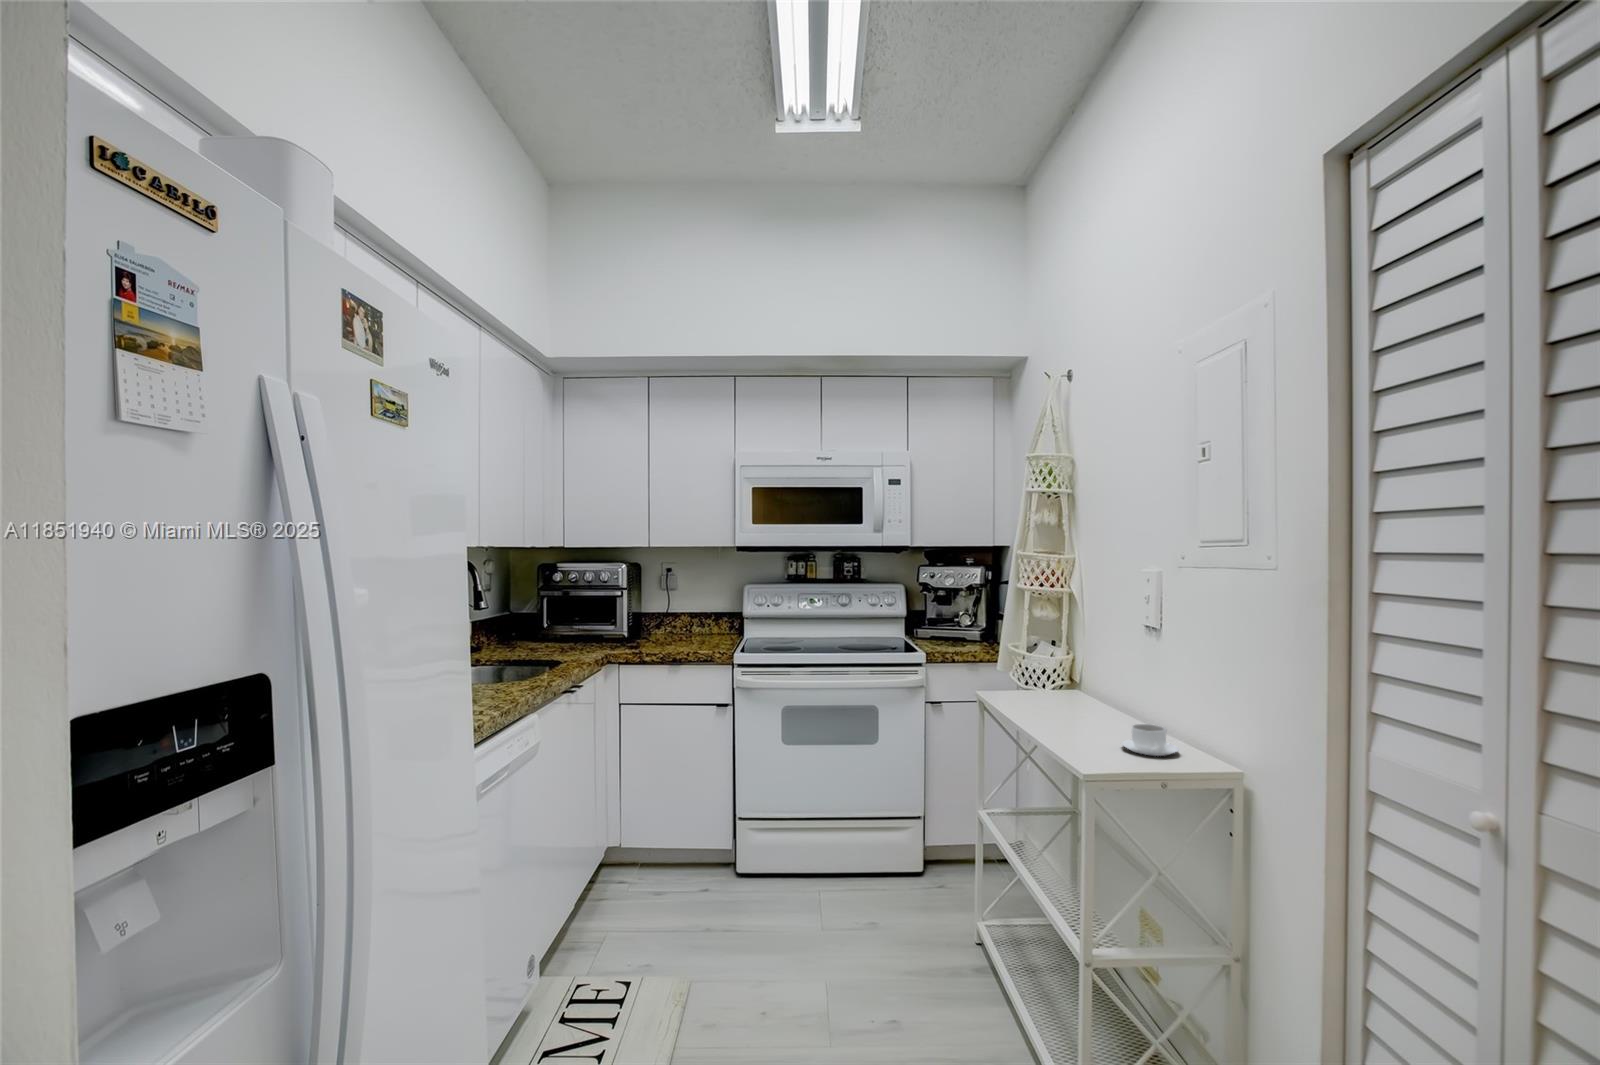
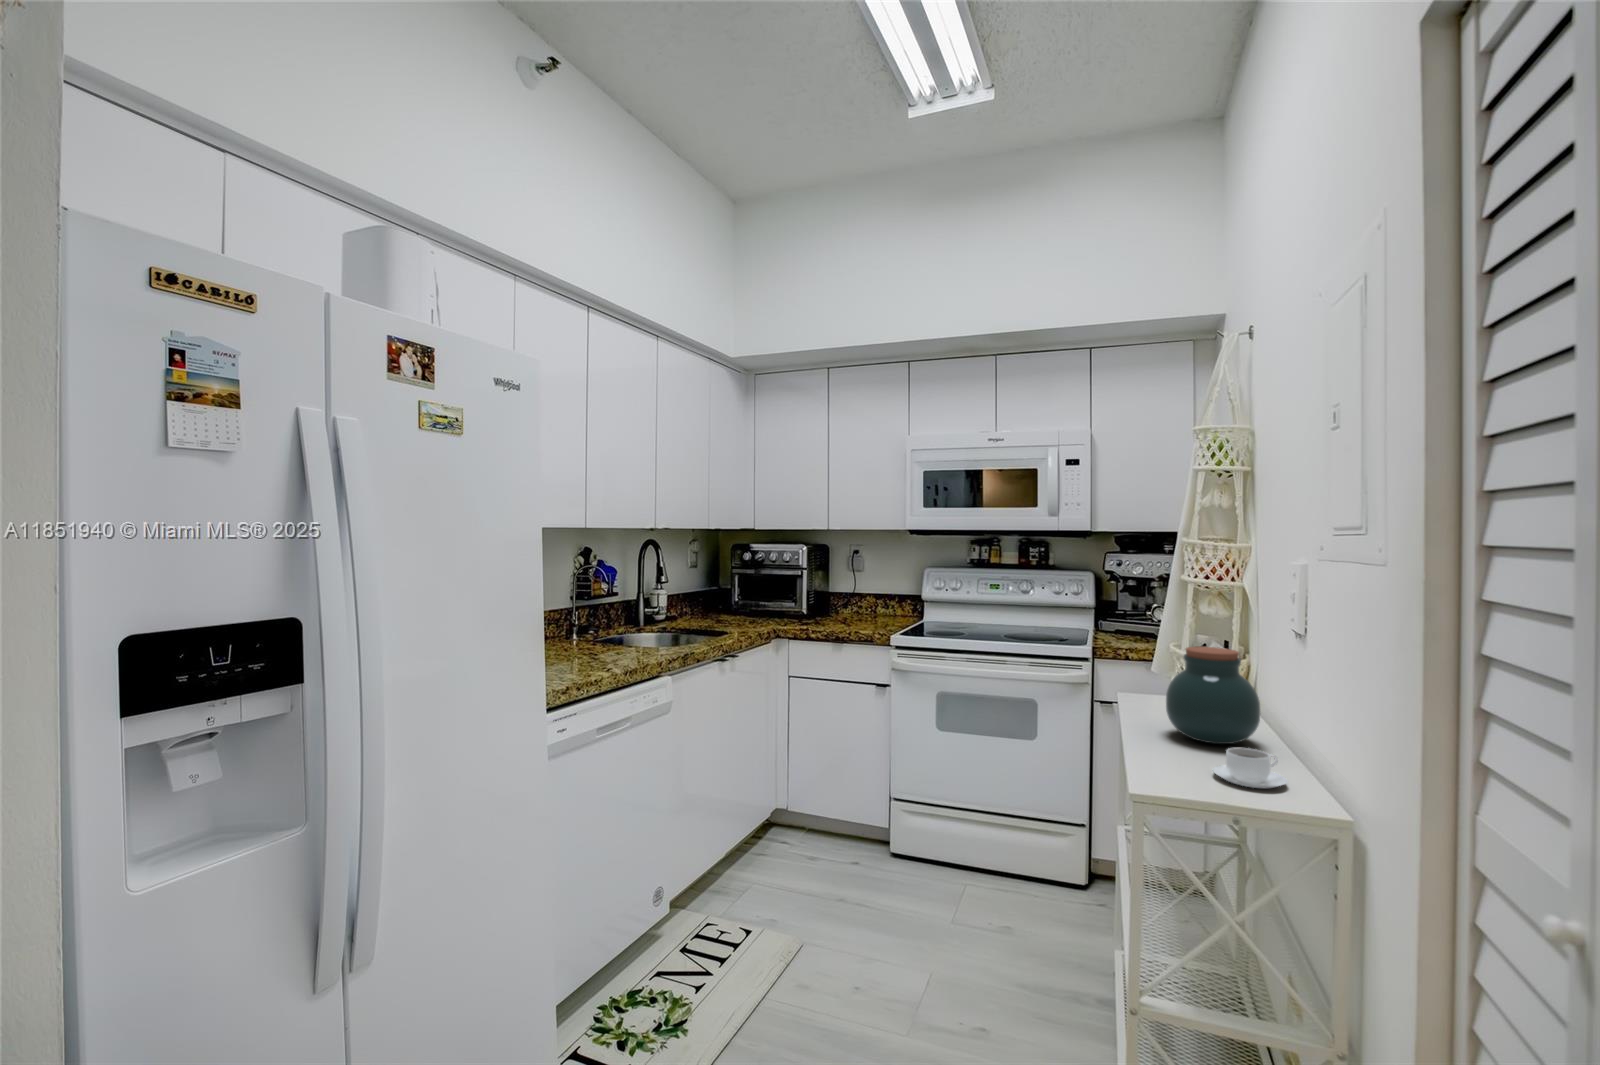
jar: none [1051,643,1125,724] -> present [1166,647,1260,744]

